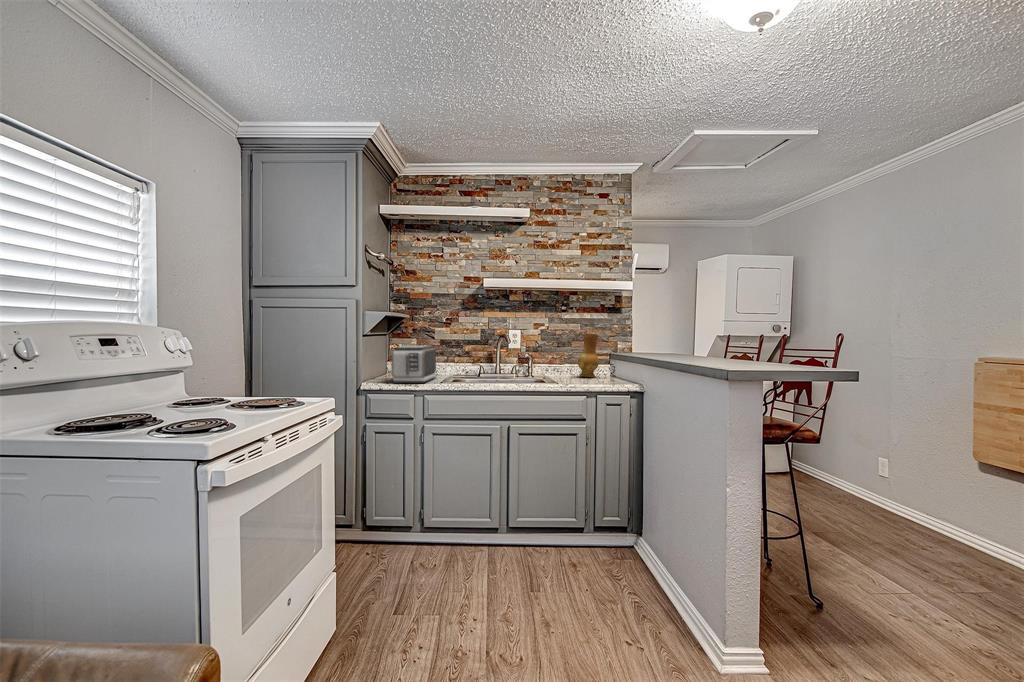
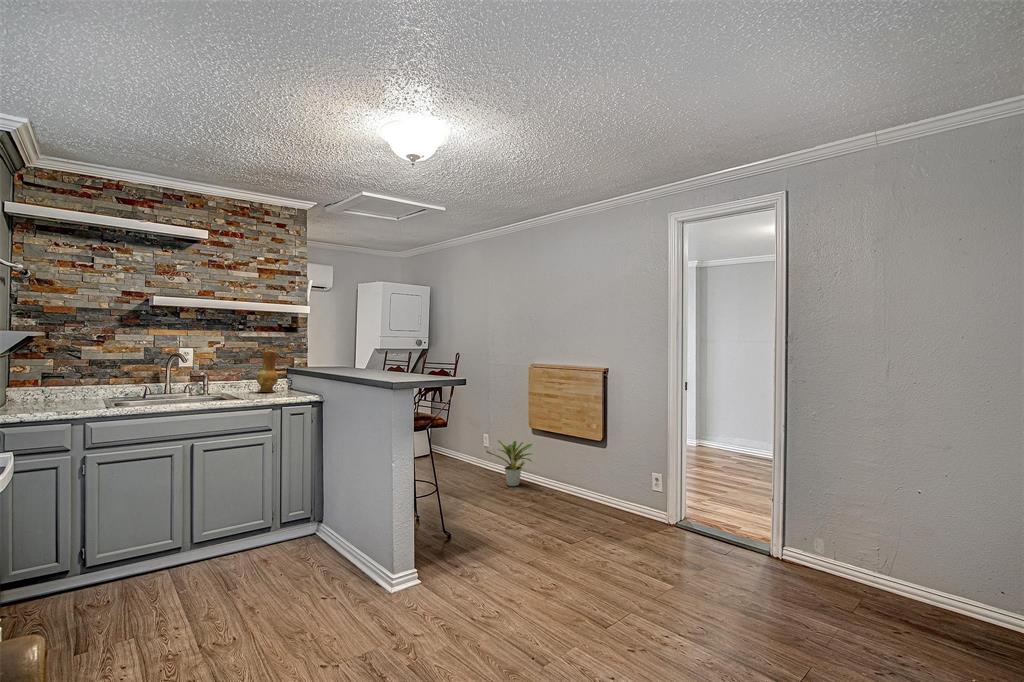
toaster: present [391,346,436,383] -> none [34,366,90,410]
potted plant: none [870,460,956,531] -> present [486,440,532,487]

